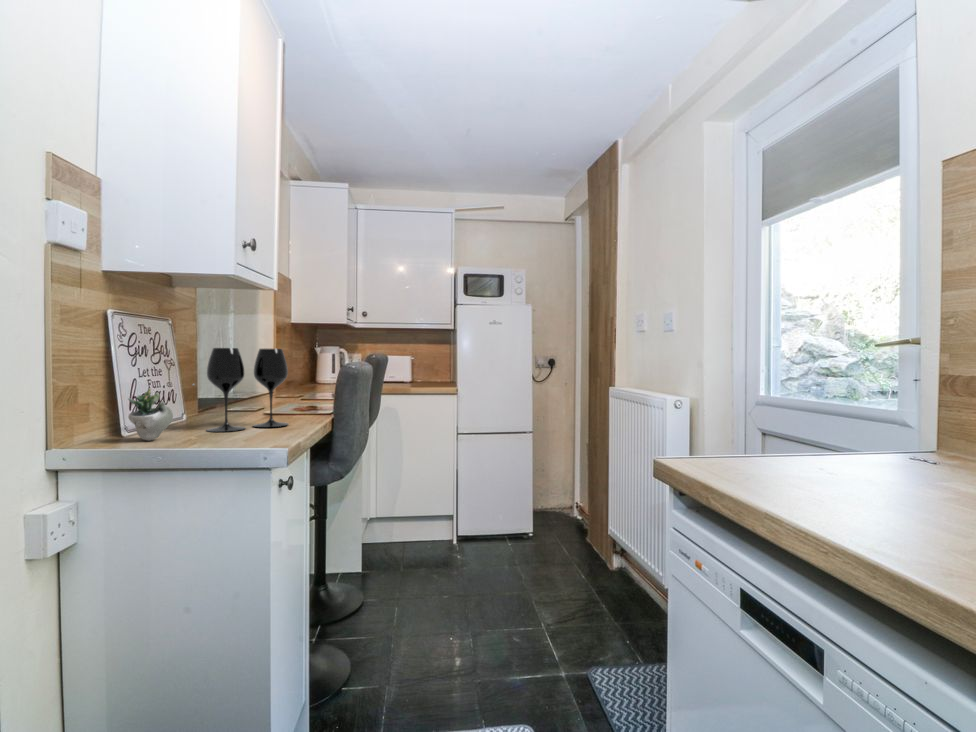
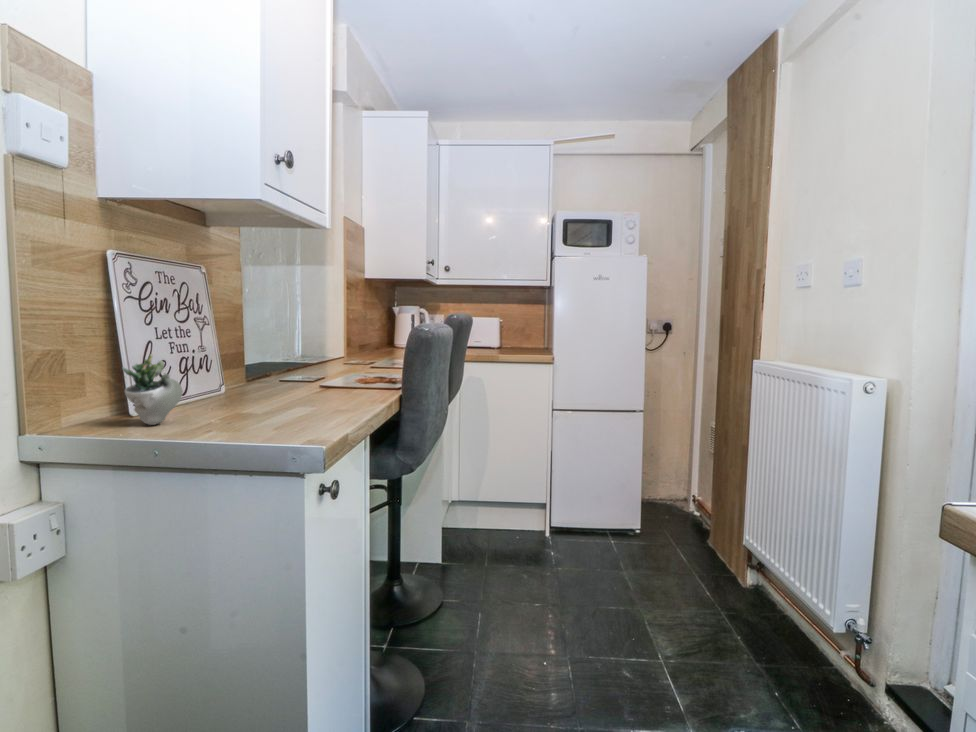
wine glass: present [207,348,288,432] -> none [235,301,342,413]

